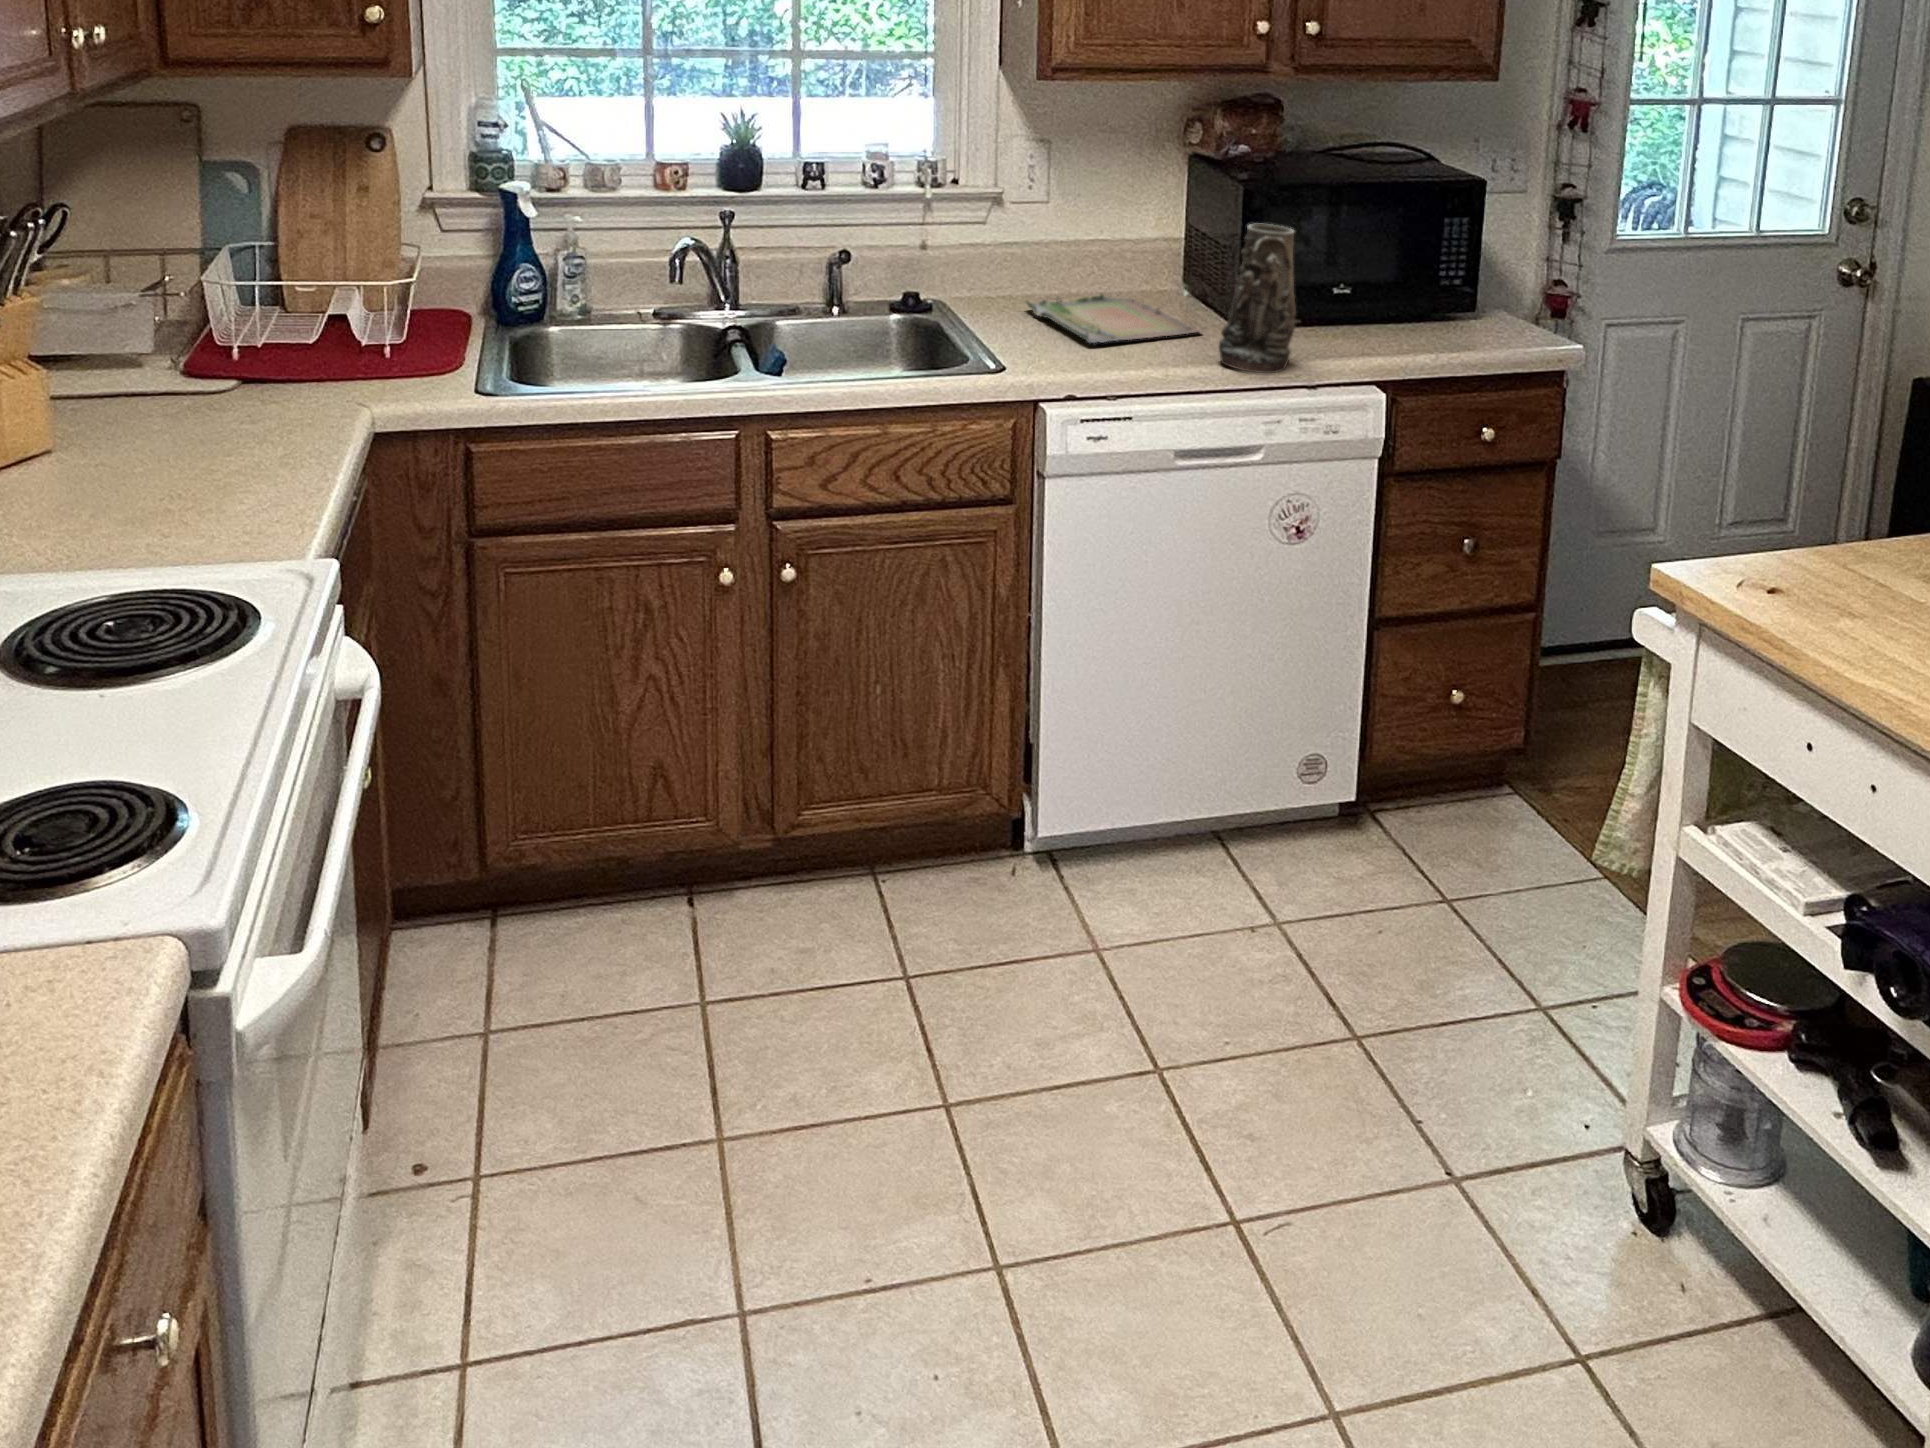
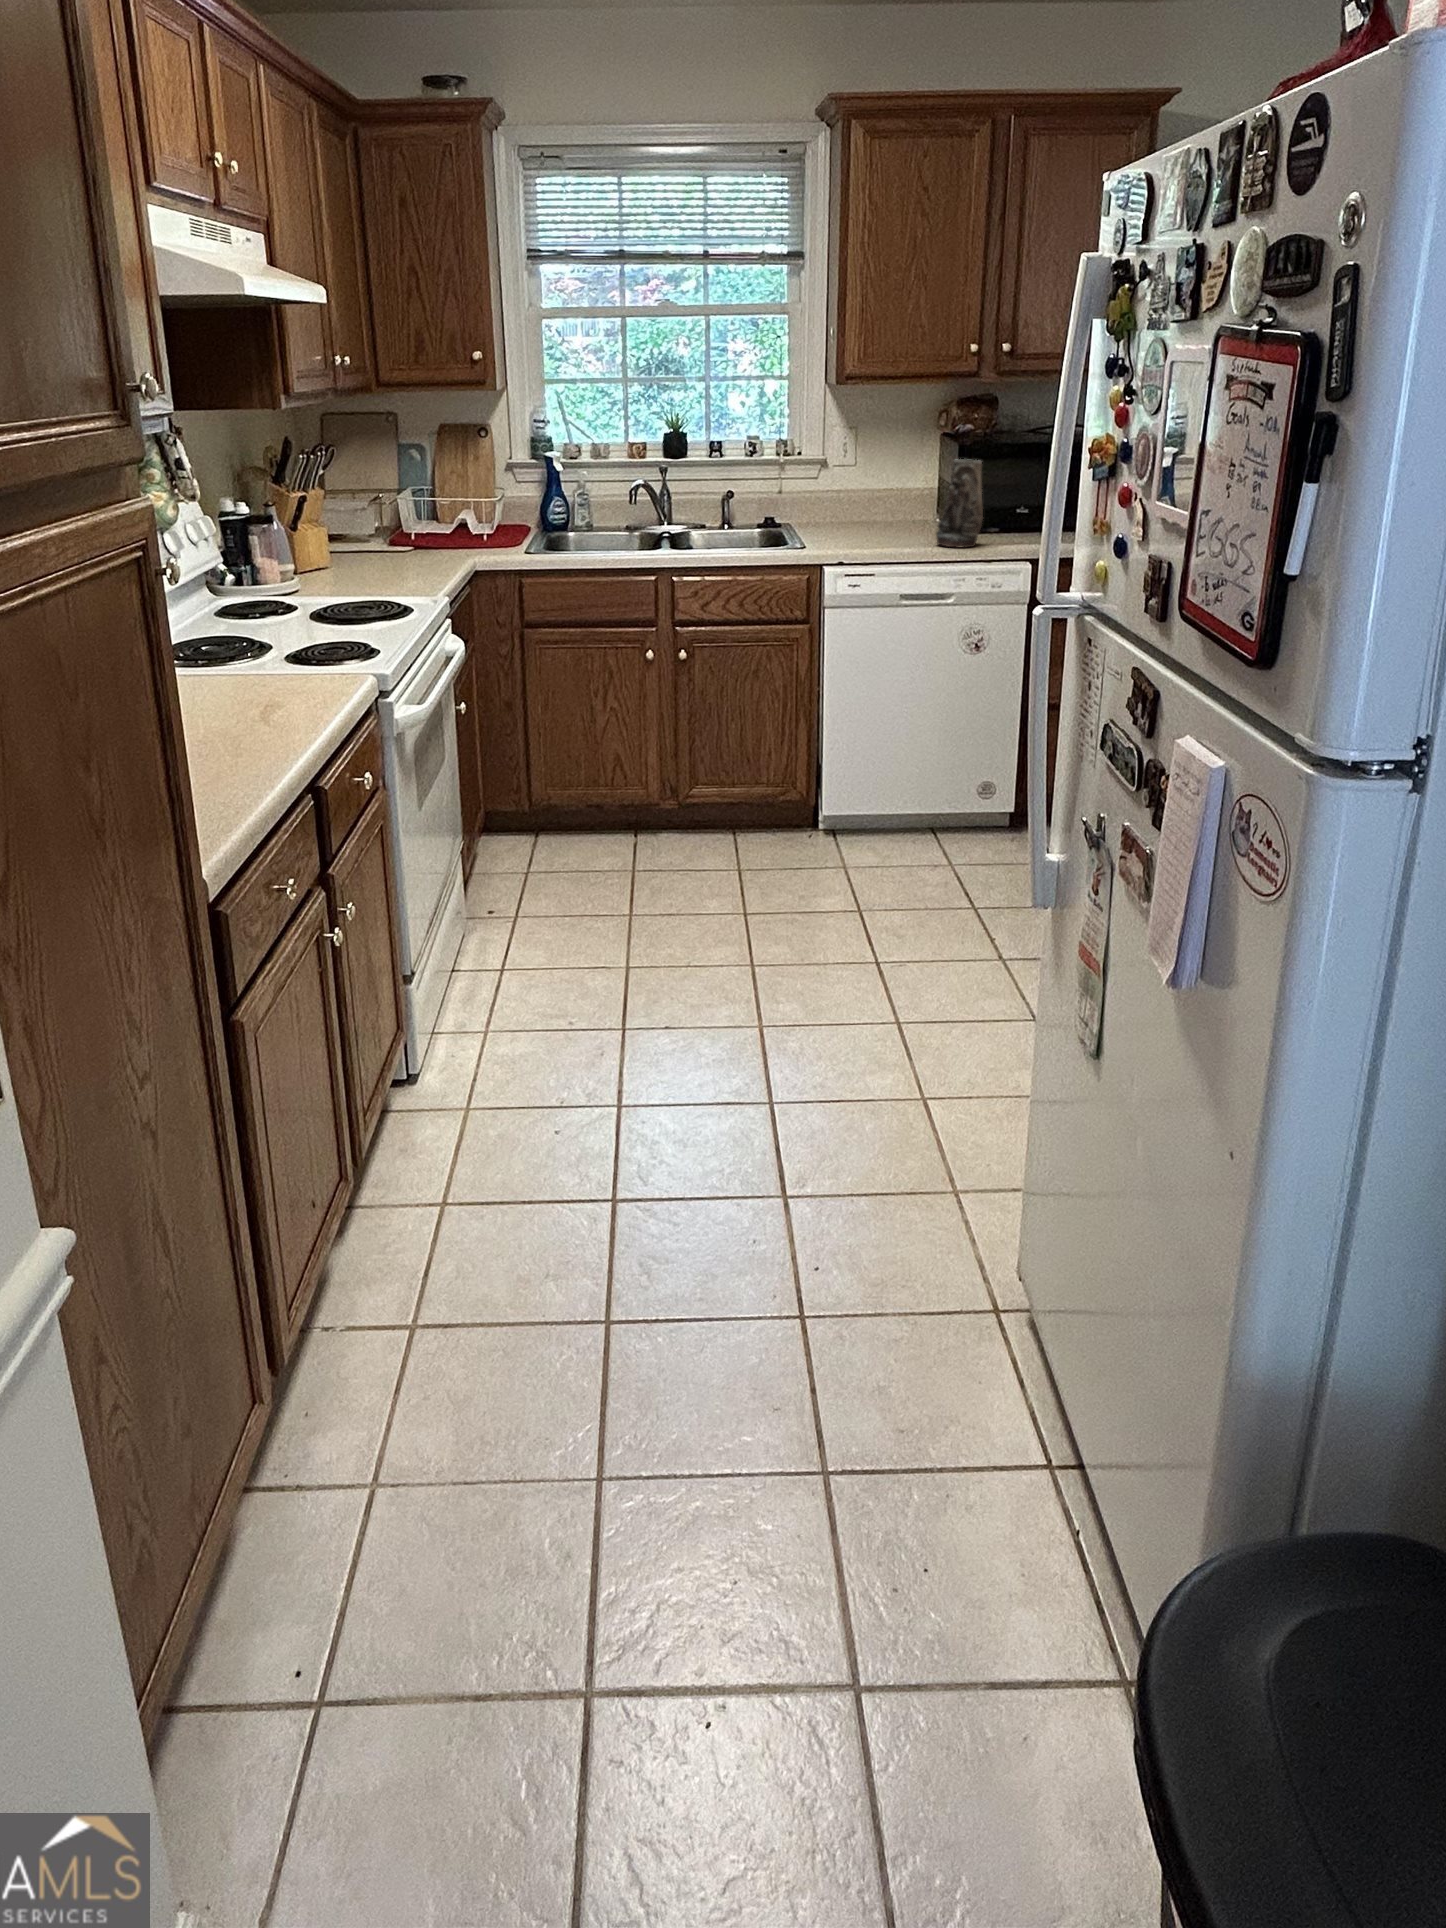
tray: present [1027,289,1201,344] -> none [838,516,937,539]

